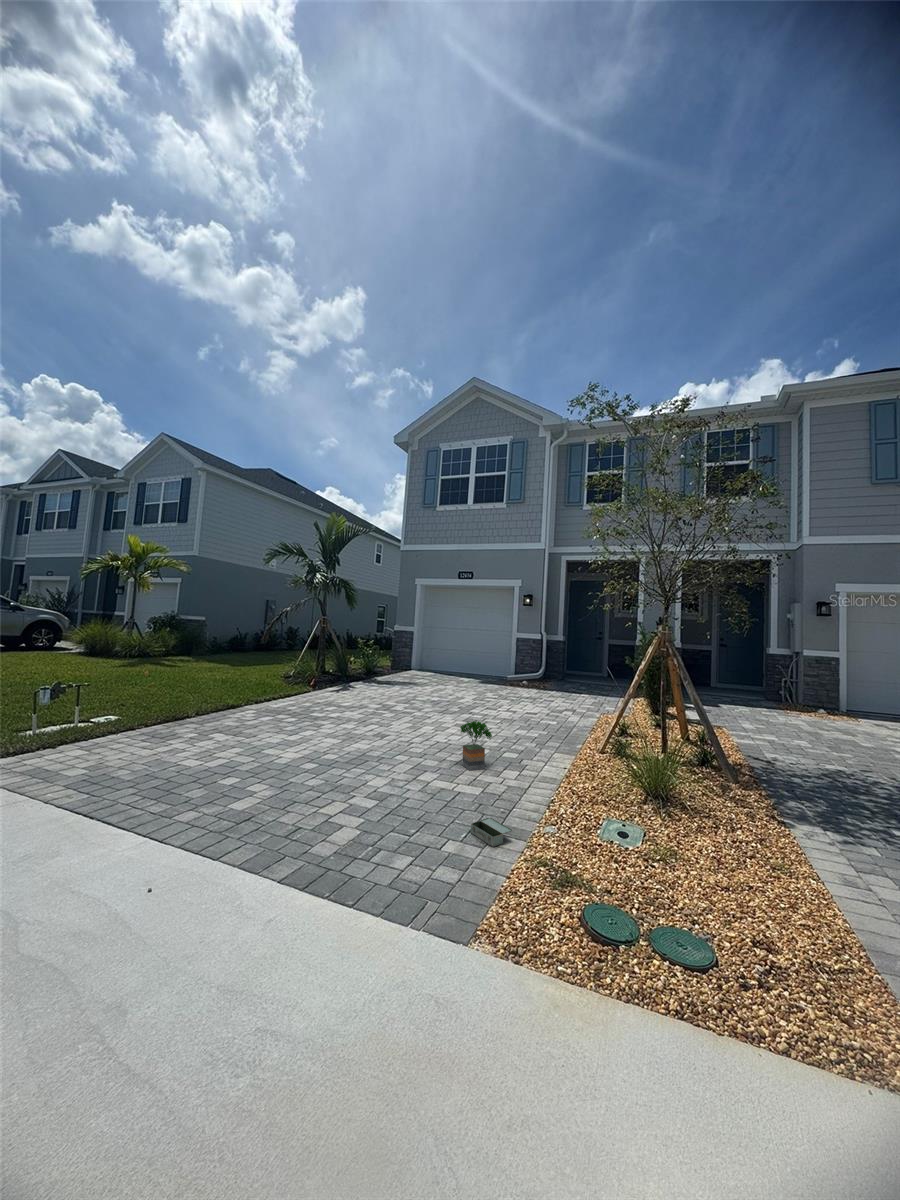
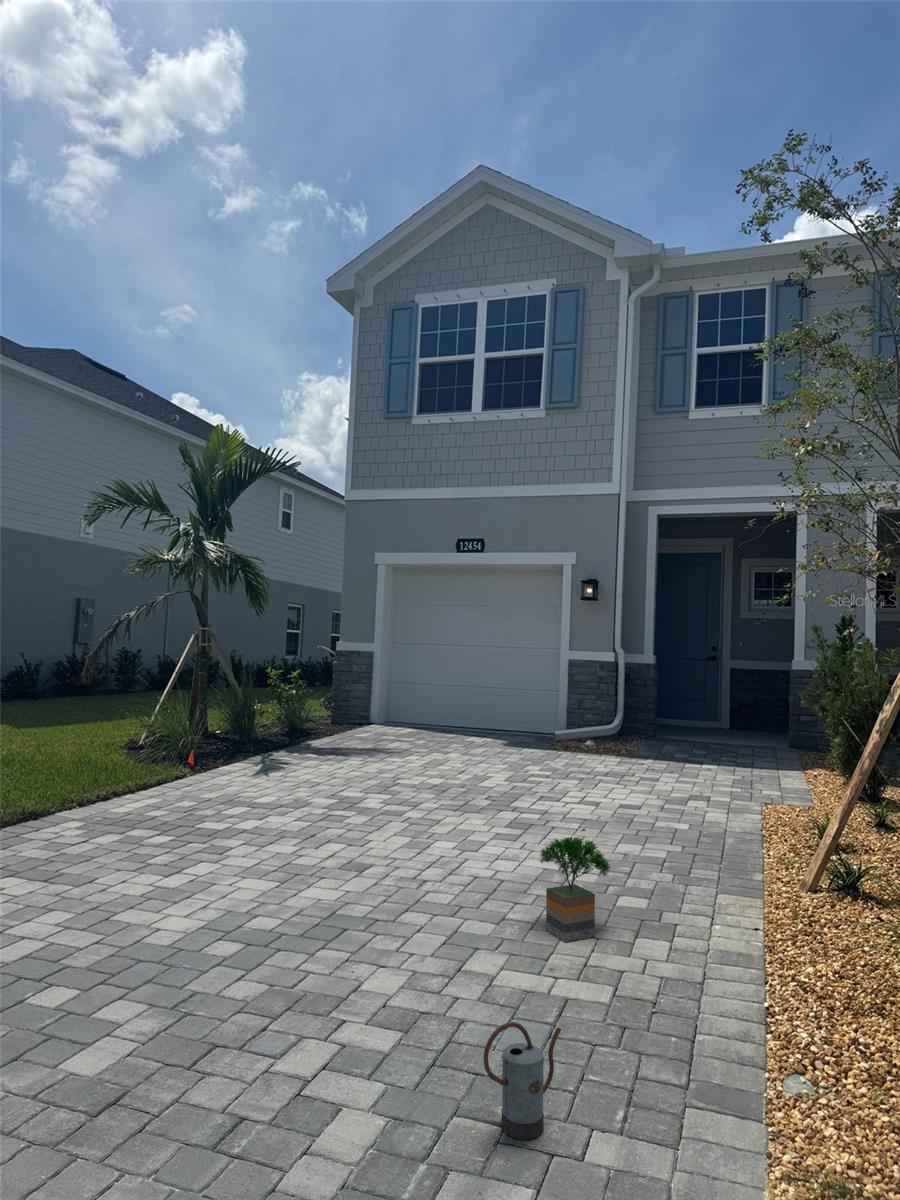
watering can: none [400,791,438,841] -> present [484,1022,561,1140]
toolbox: present [471,818,512,847] -> none [636,1067,736,1146]

